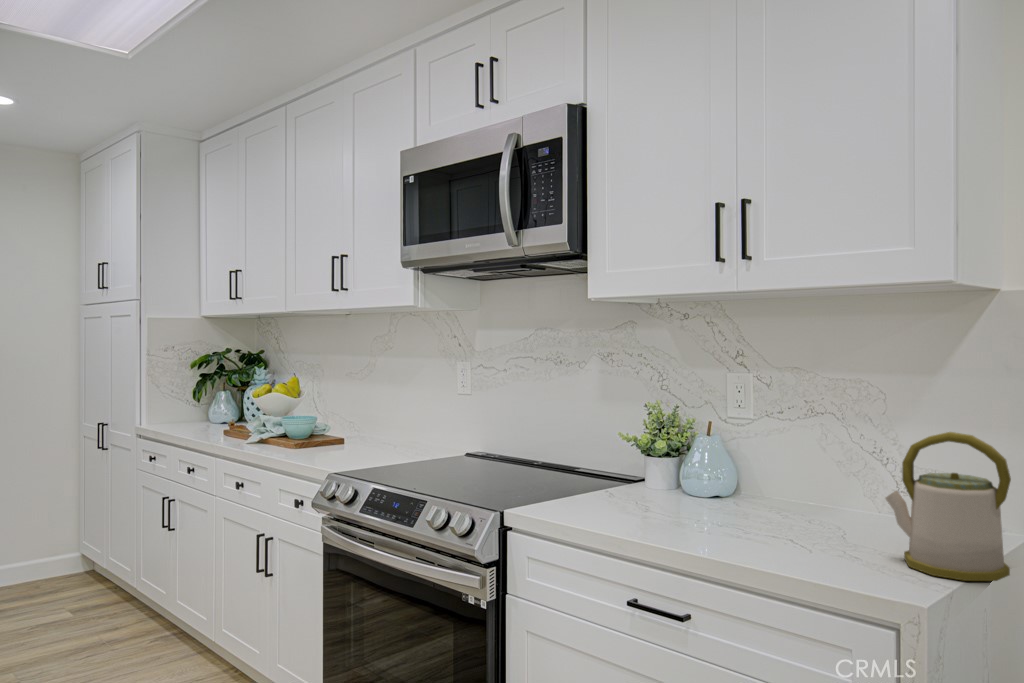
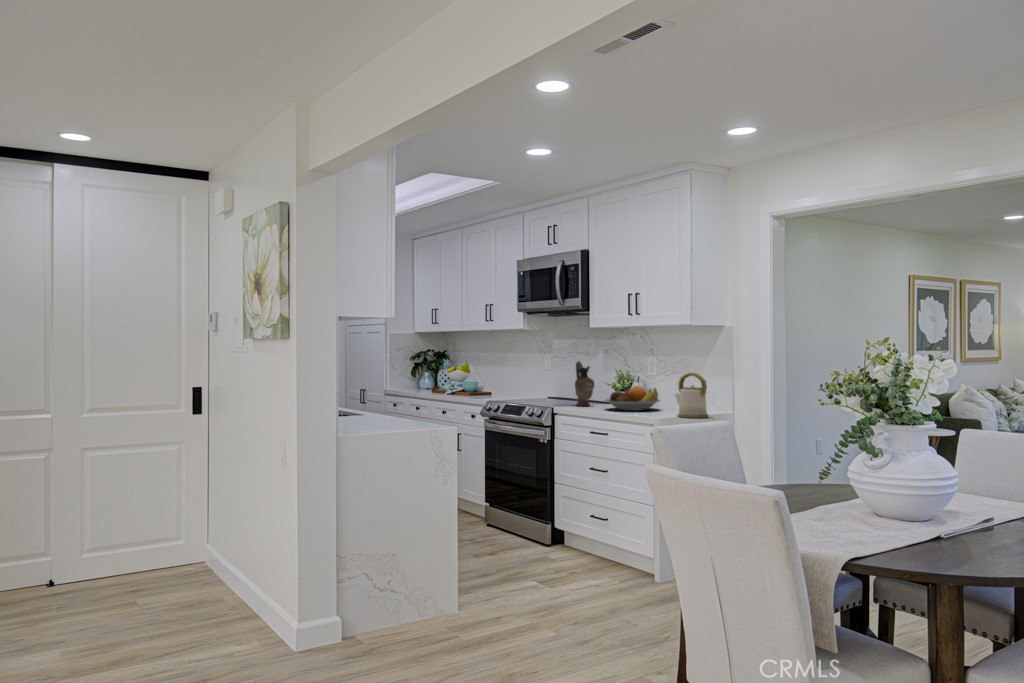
ceramic pitcher: none [543,382,592,494] -> present [575,361,594,406]
fruit bowl: none [636,453,785,521] -> present [605,386,660,411]

